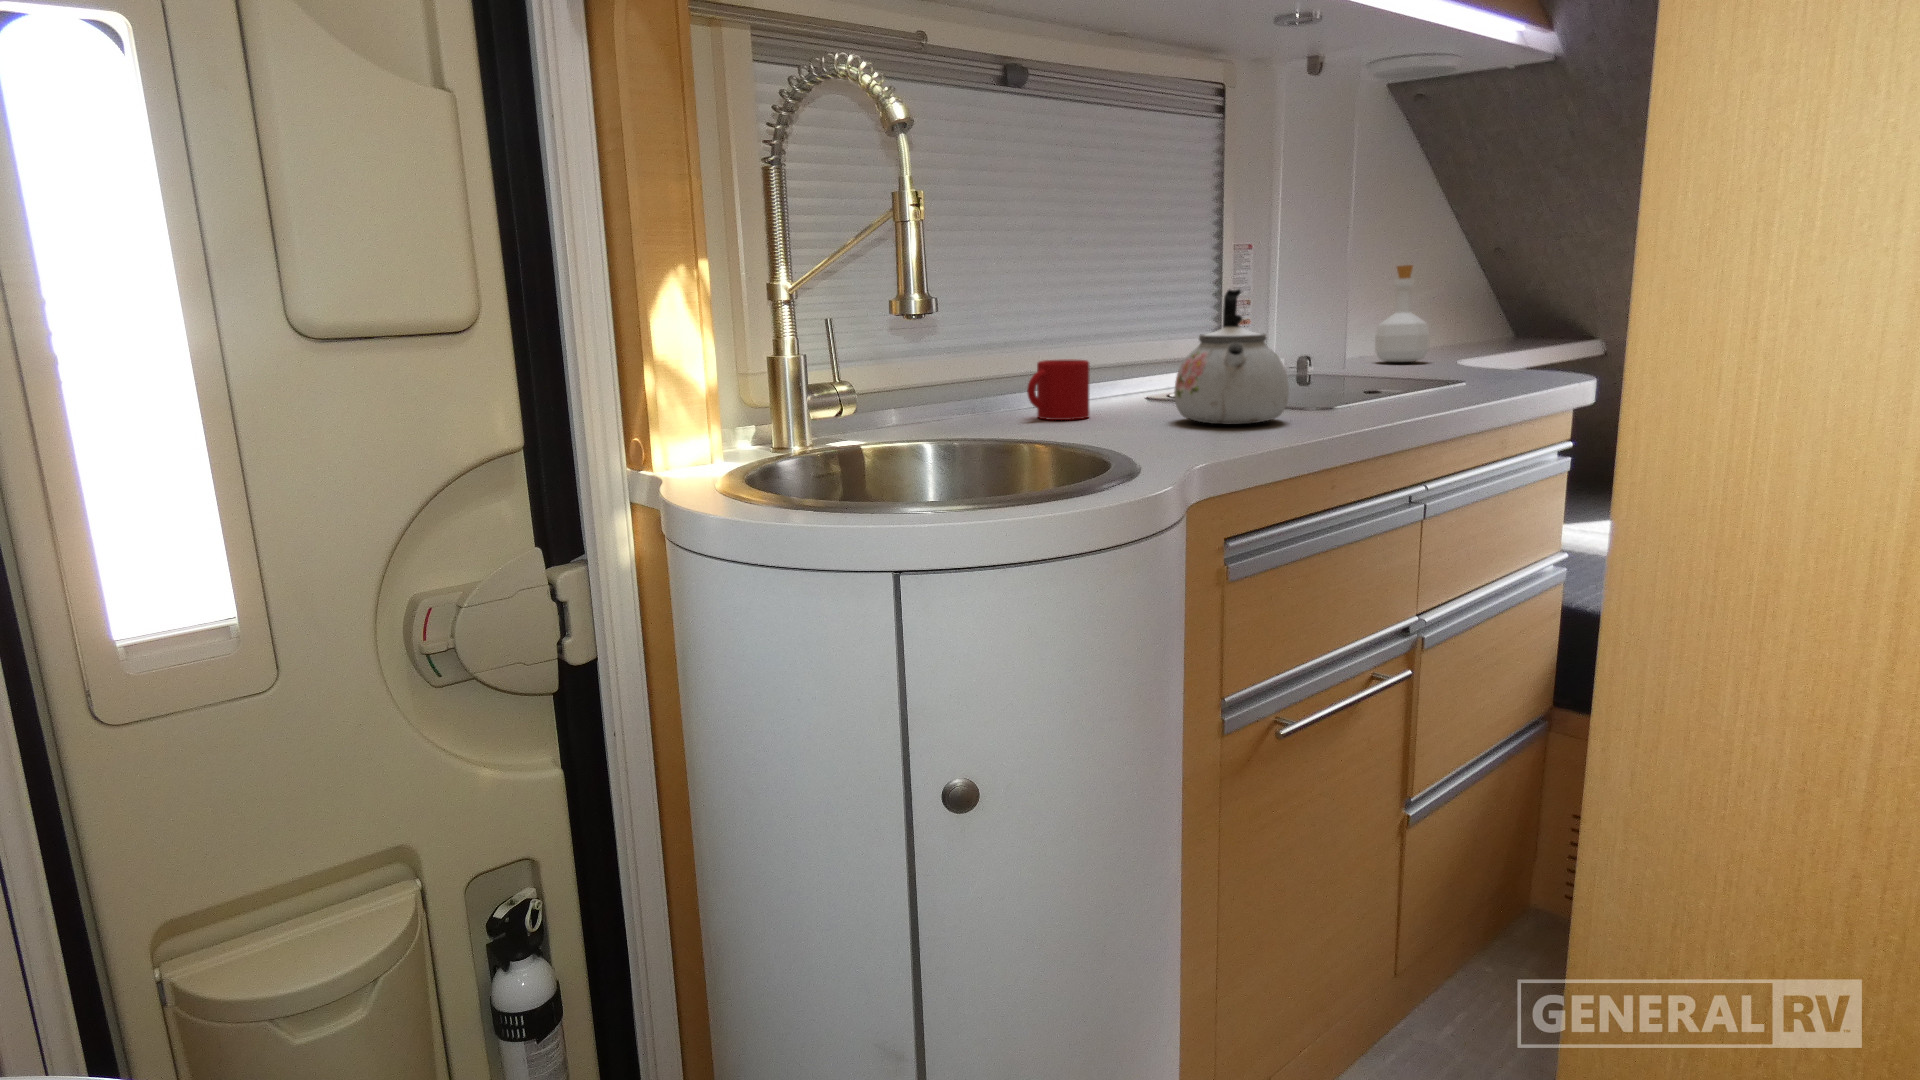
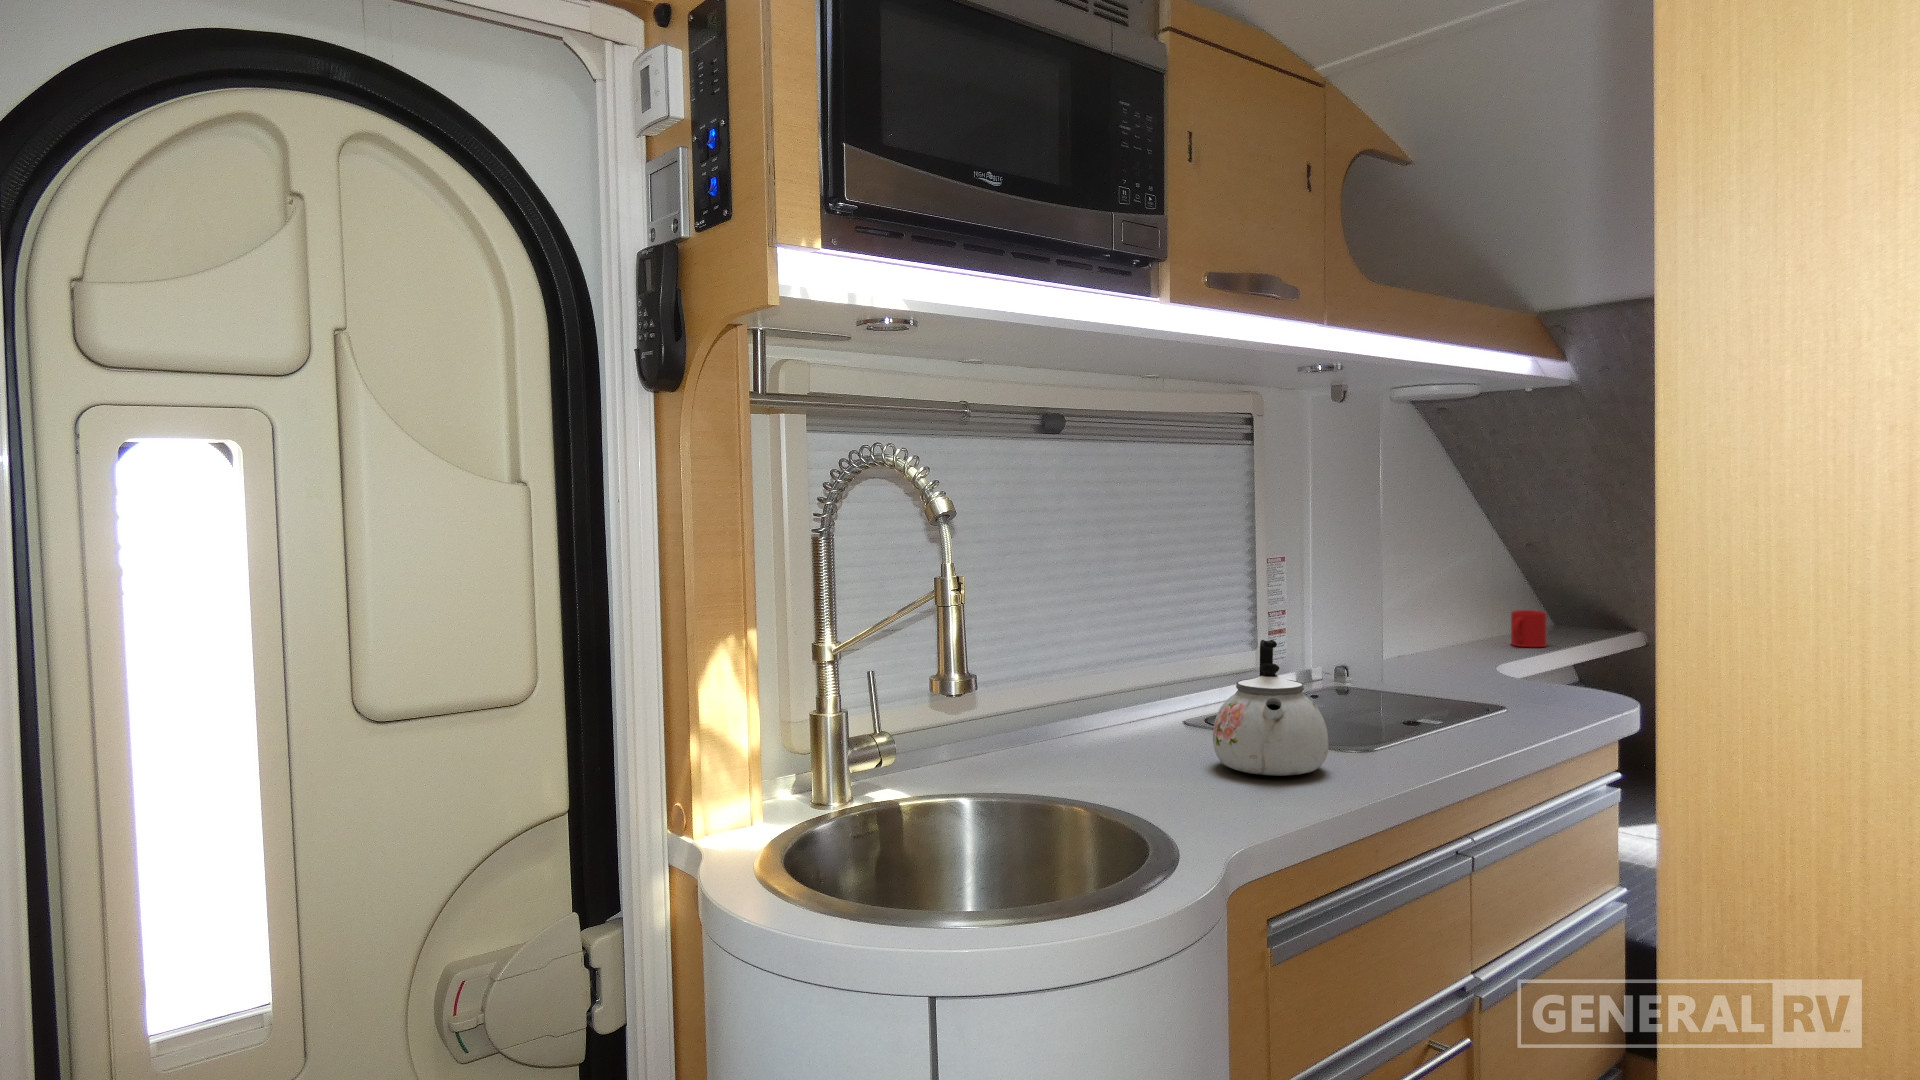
bottle: present [1375,265,1430,362] -> none [1412,571,1467,666]
mug: present [1027,359,1090,420] -> present [1511,610,1547,647]

